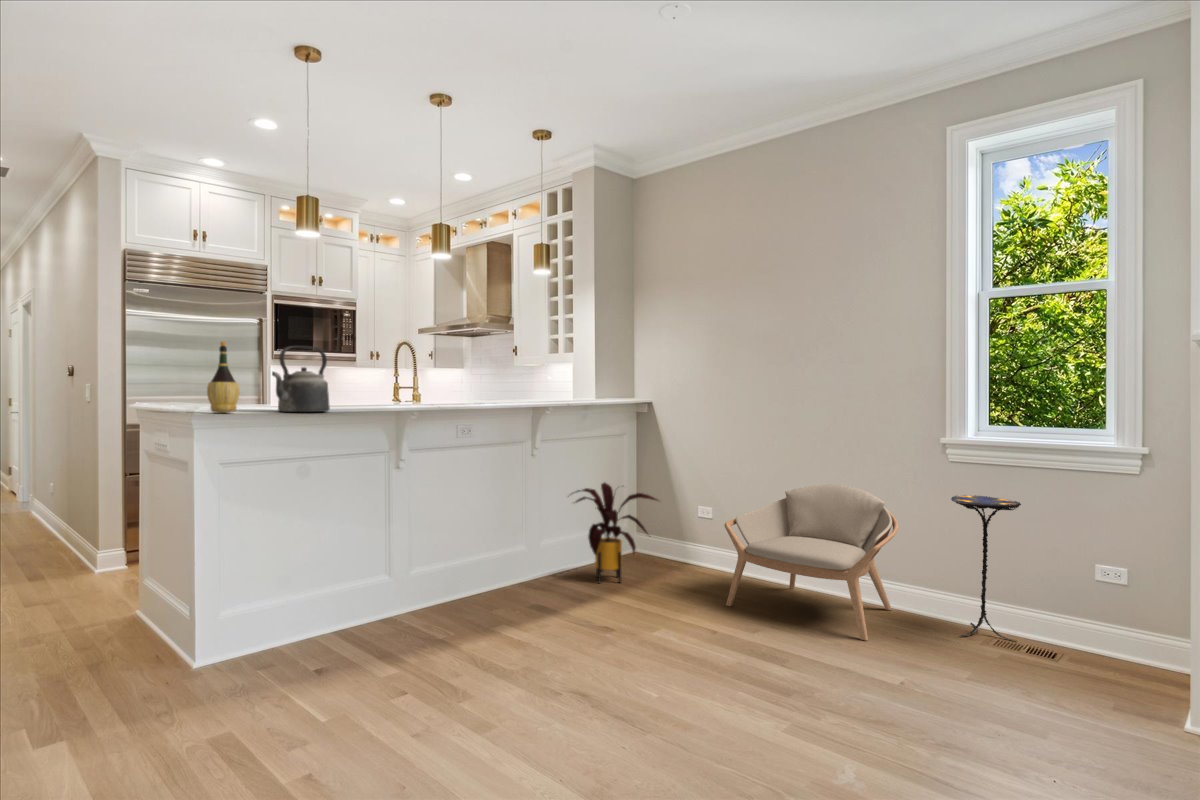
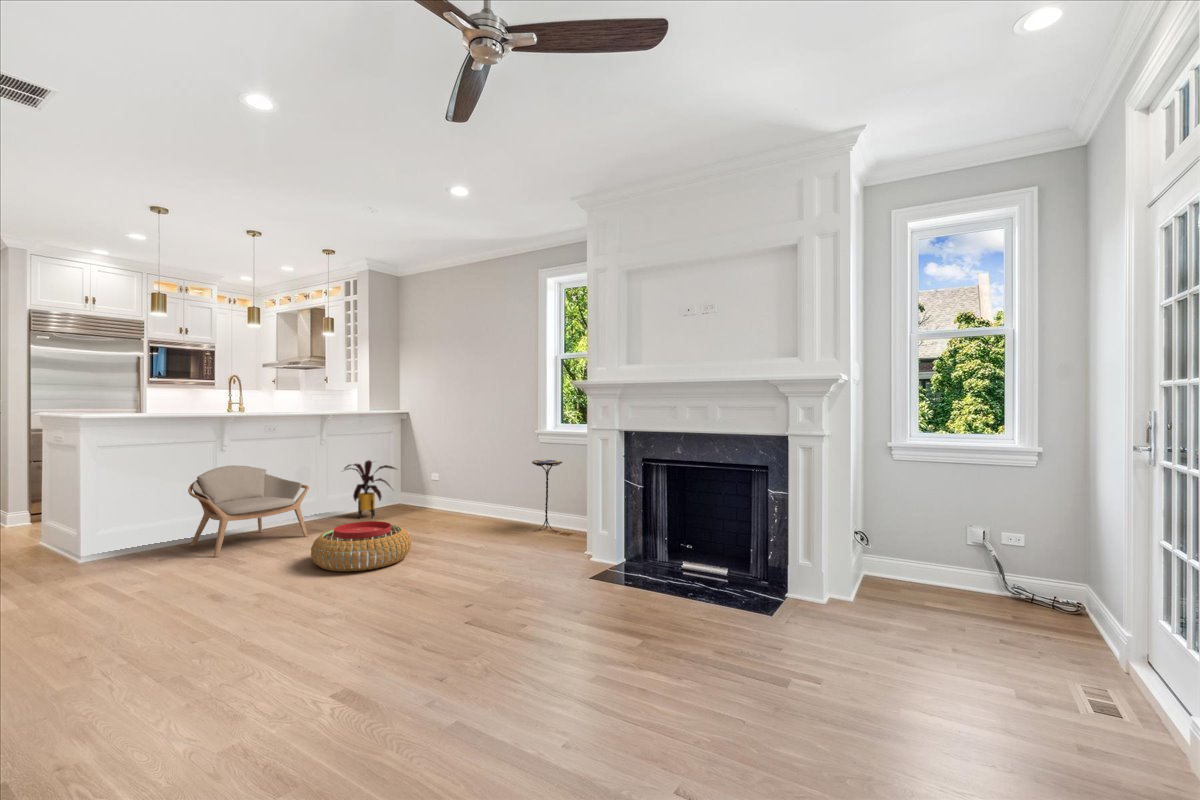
wine bottle: present [207,341,240,413] -> none [88,379,110,418]
kettle: present [272,346,330,412] -> none [131,381,171,418]
armchair: present [724,484,898,640] -> present [188,465,309,557]
pouf: none [604,620,797,747] -> present [311,521,411,571]

